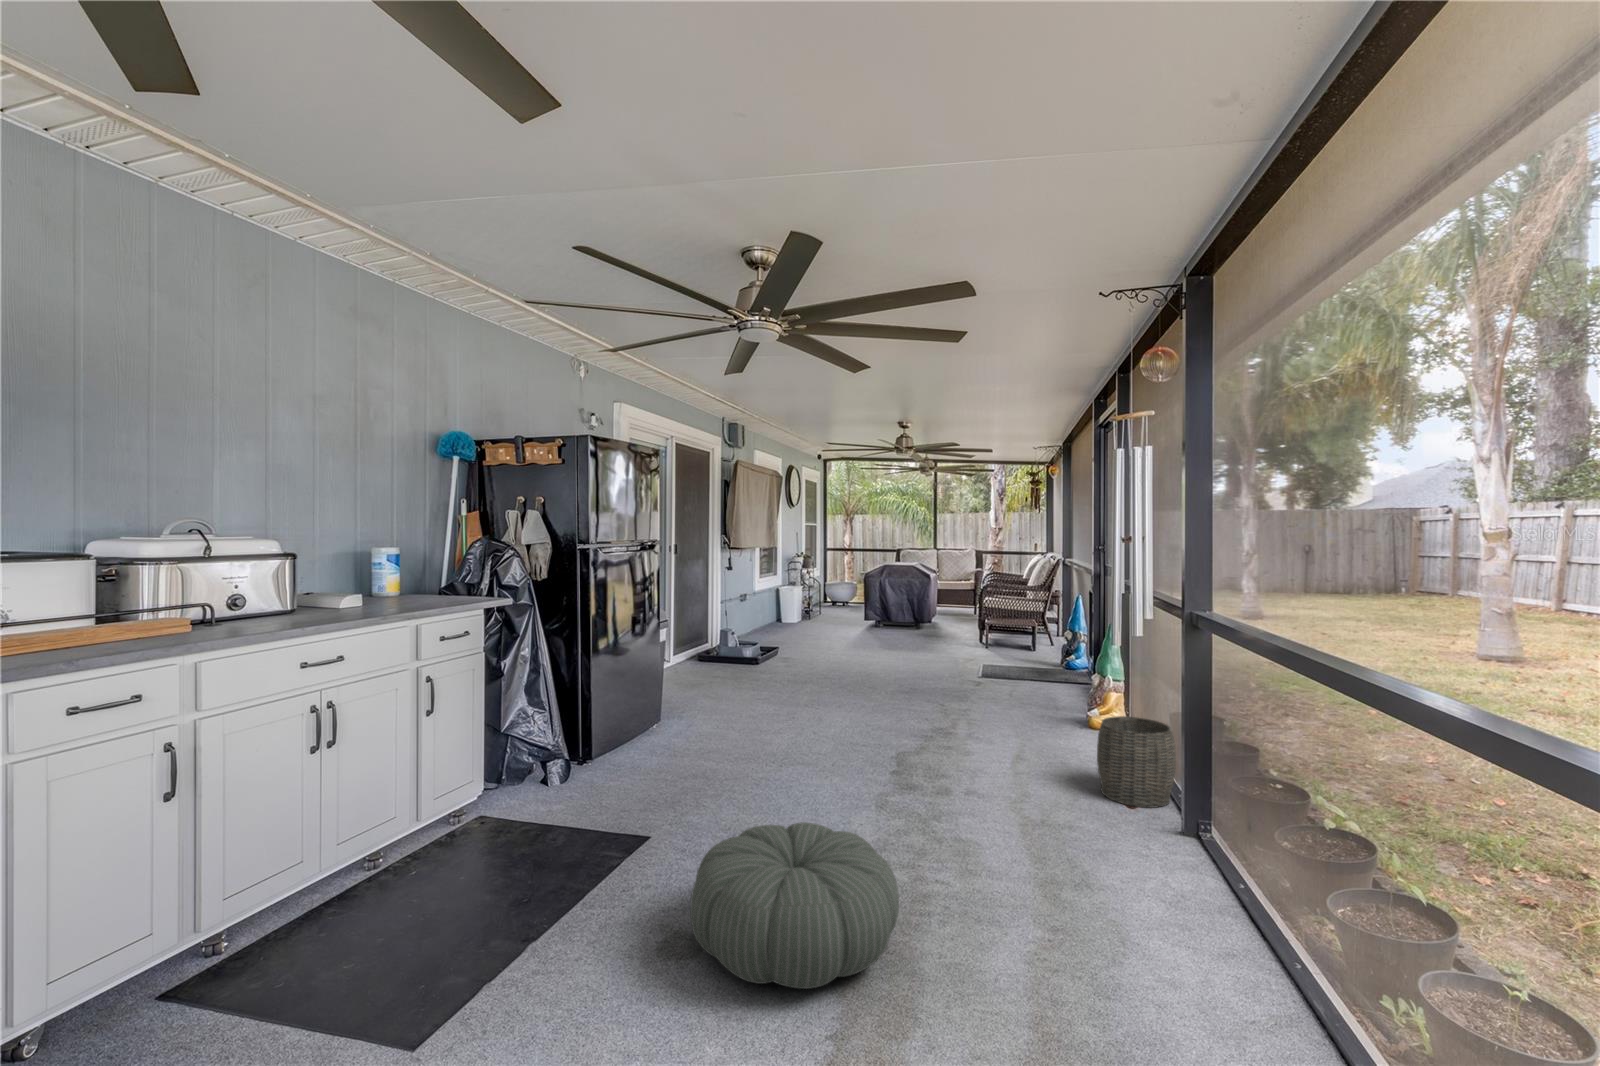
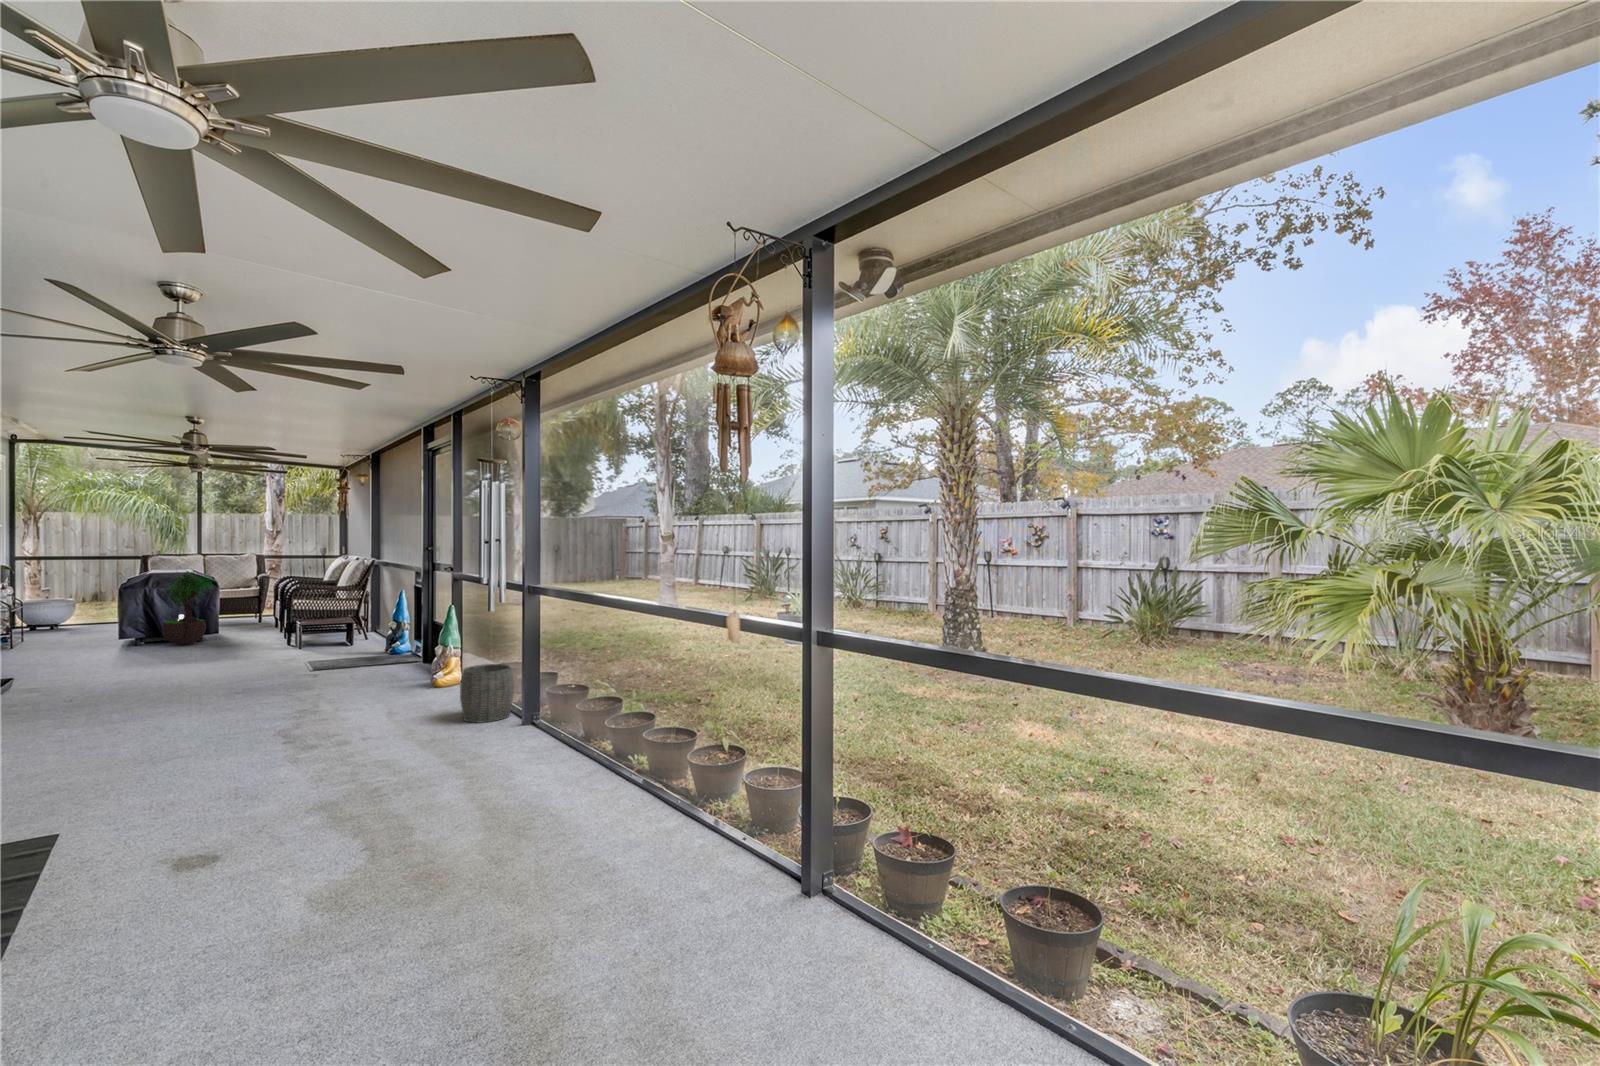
potted tree: none [887,560,929,630] -> present [158,571,213,645]
pouf: present [690,822,899,989] -> none [189,761,380,870]

